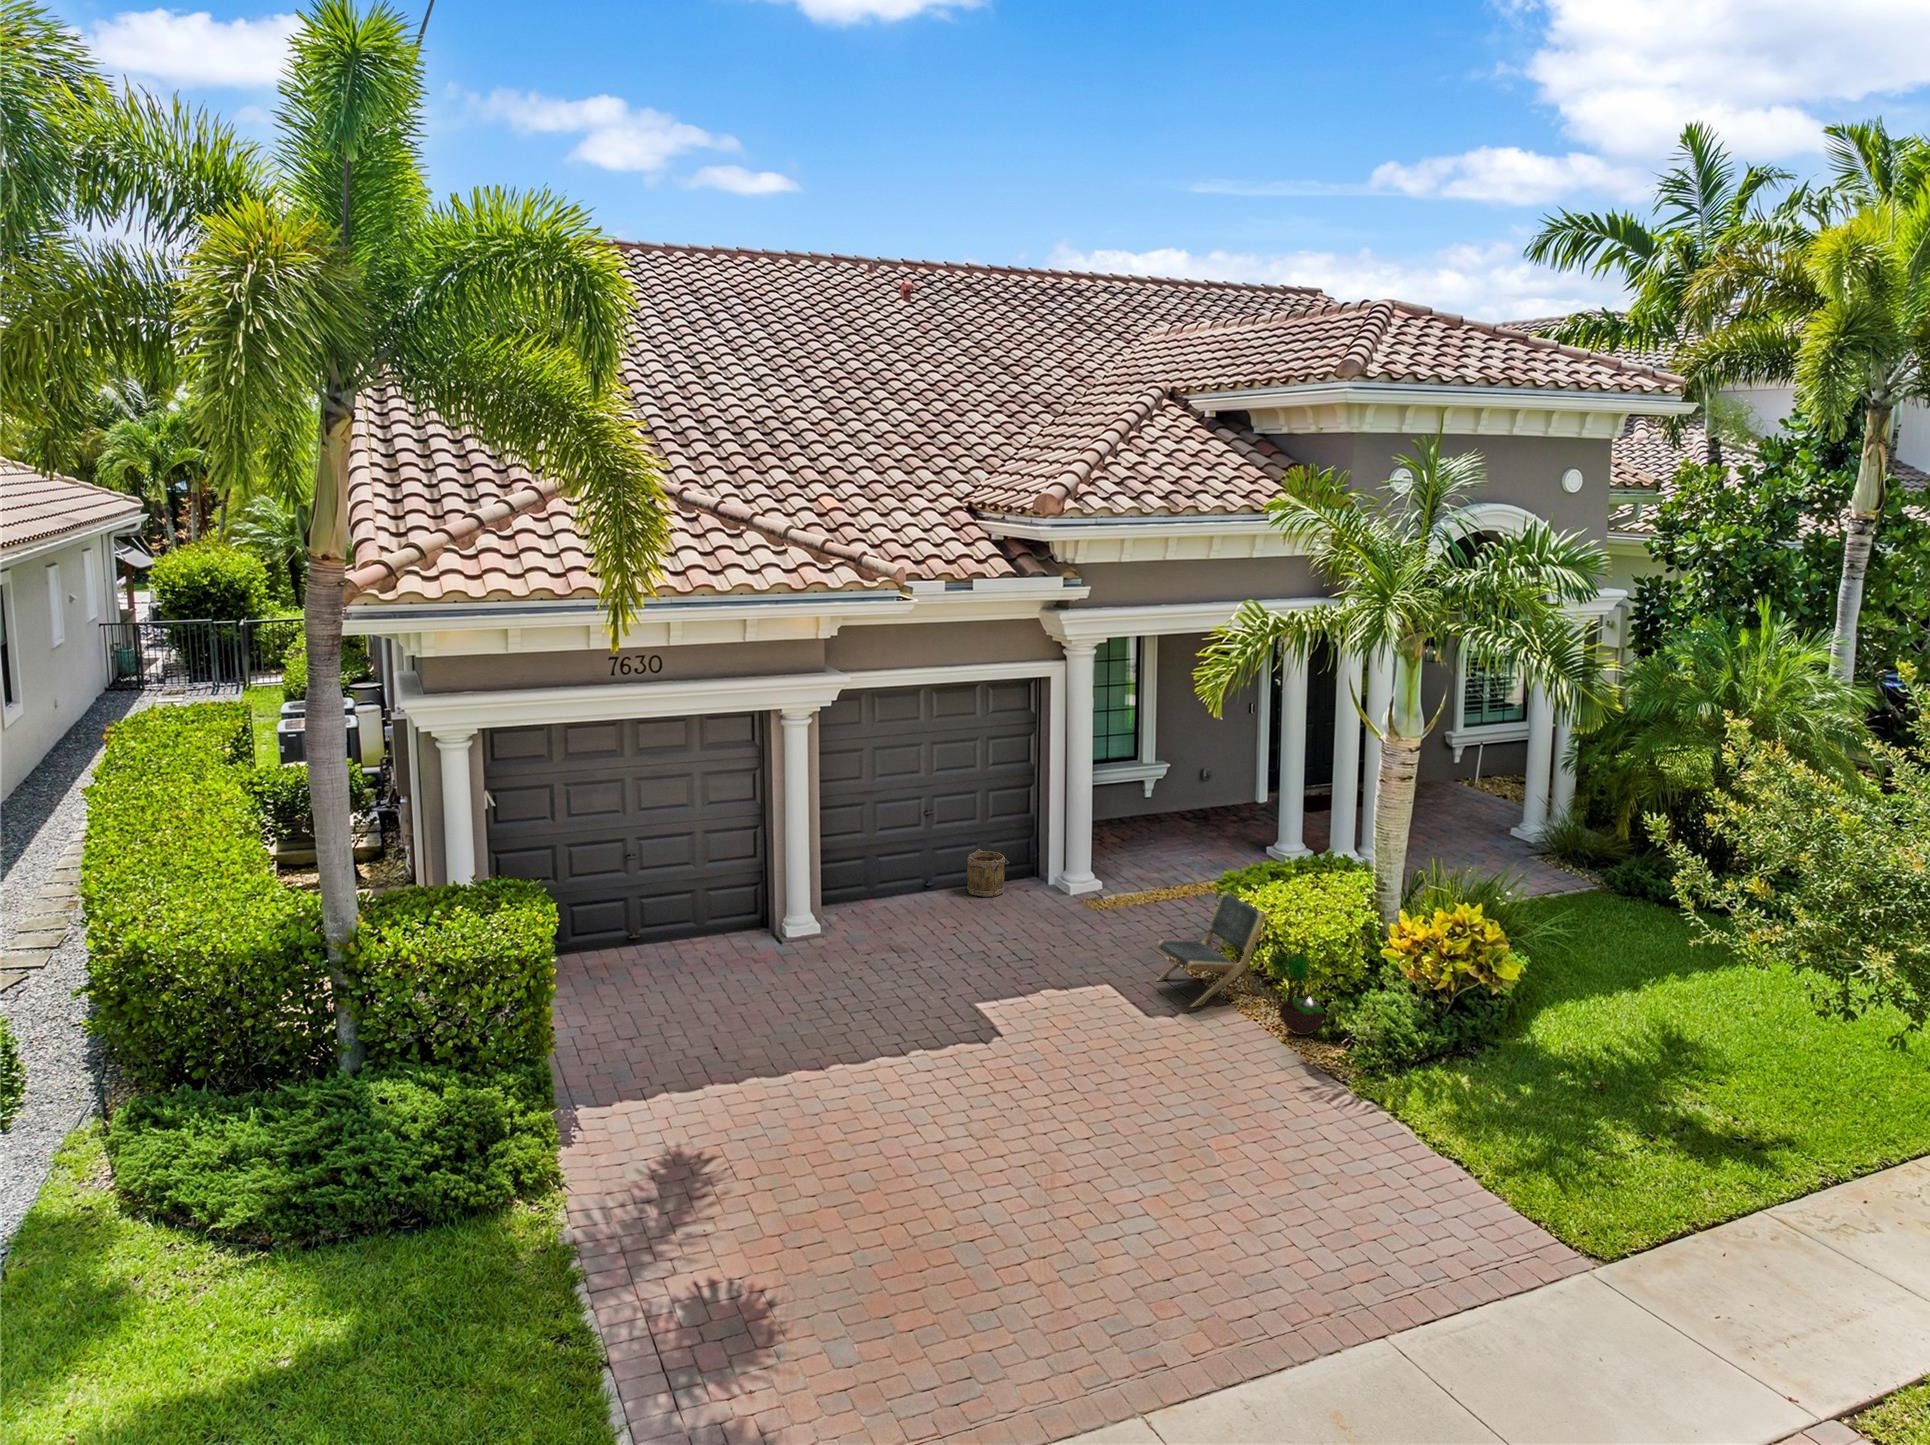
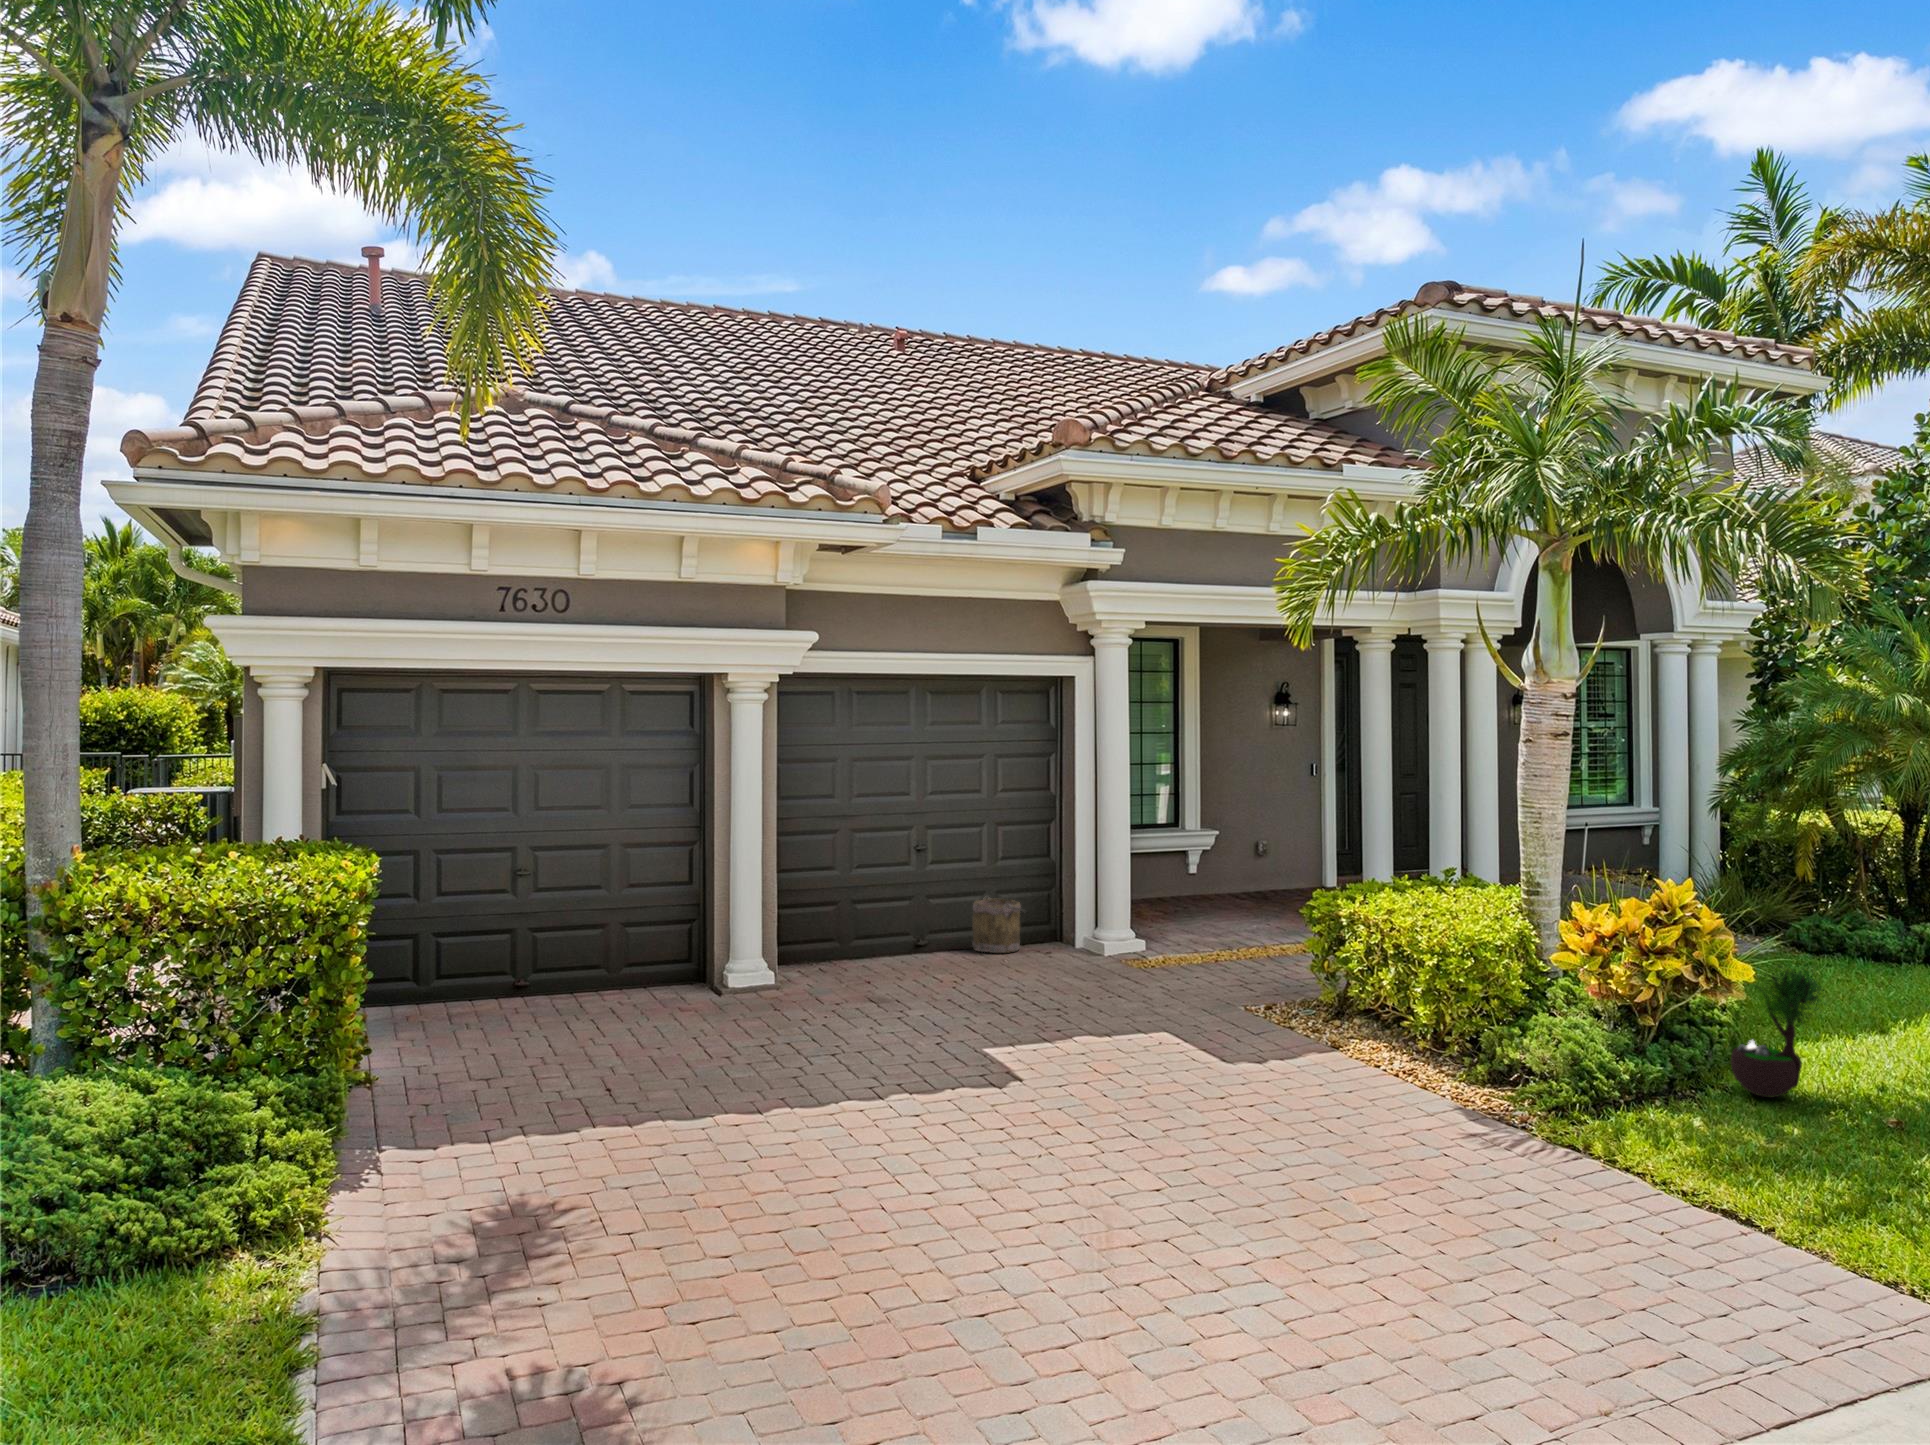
lounge chair: present [1157,892,1266,1007] -> none [1229,905,1380,1050]
potted tree: present [1266,947,1324,1035] -> present [1731,964,1824,1097]

